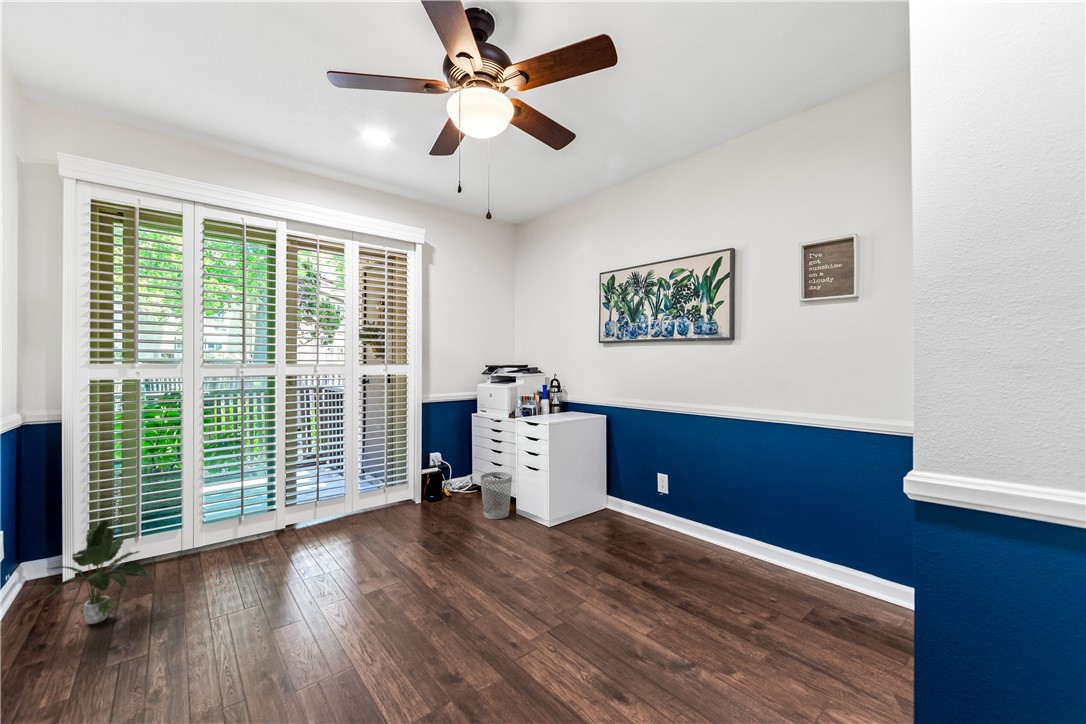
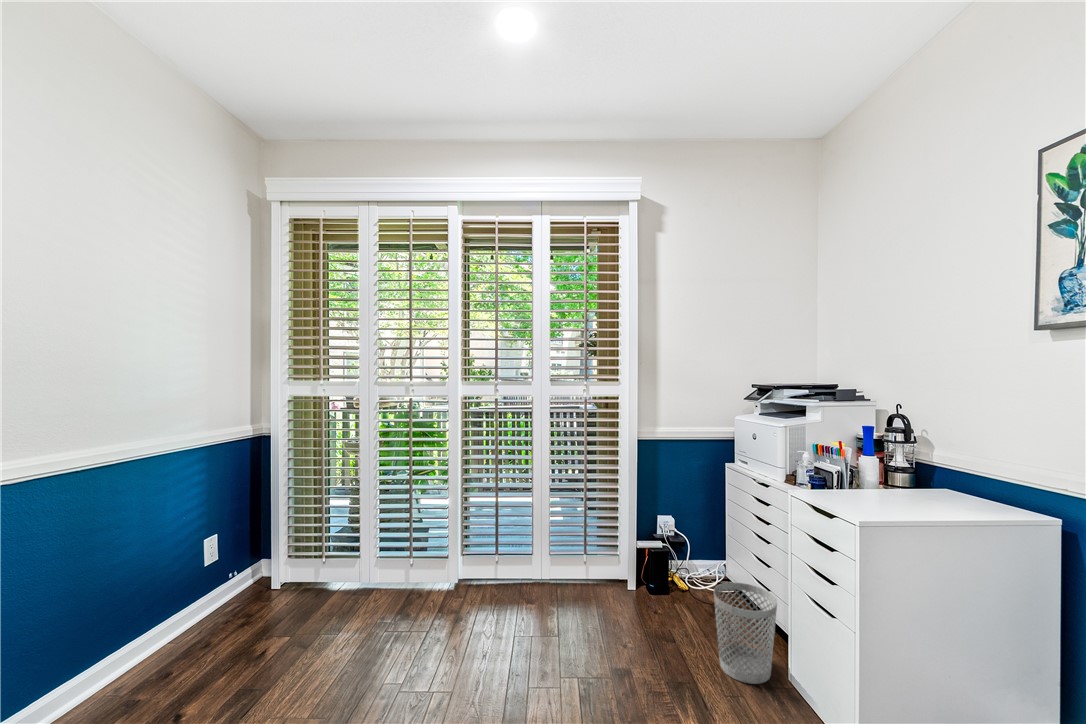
potted plant: present [47,521,150,624] -> none [185,554,283,666]

